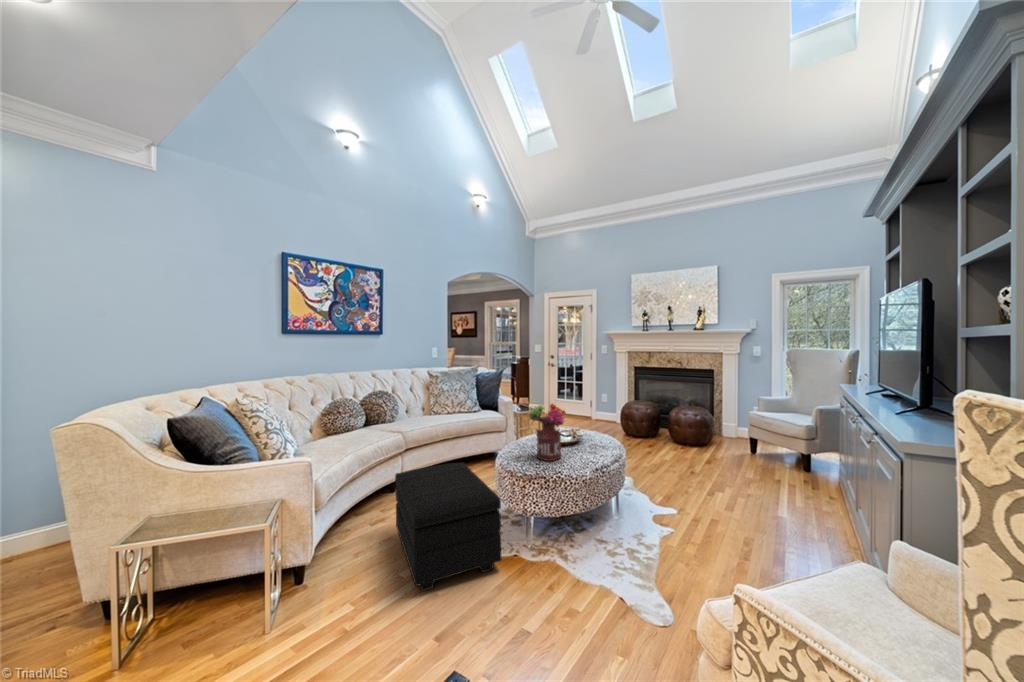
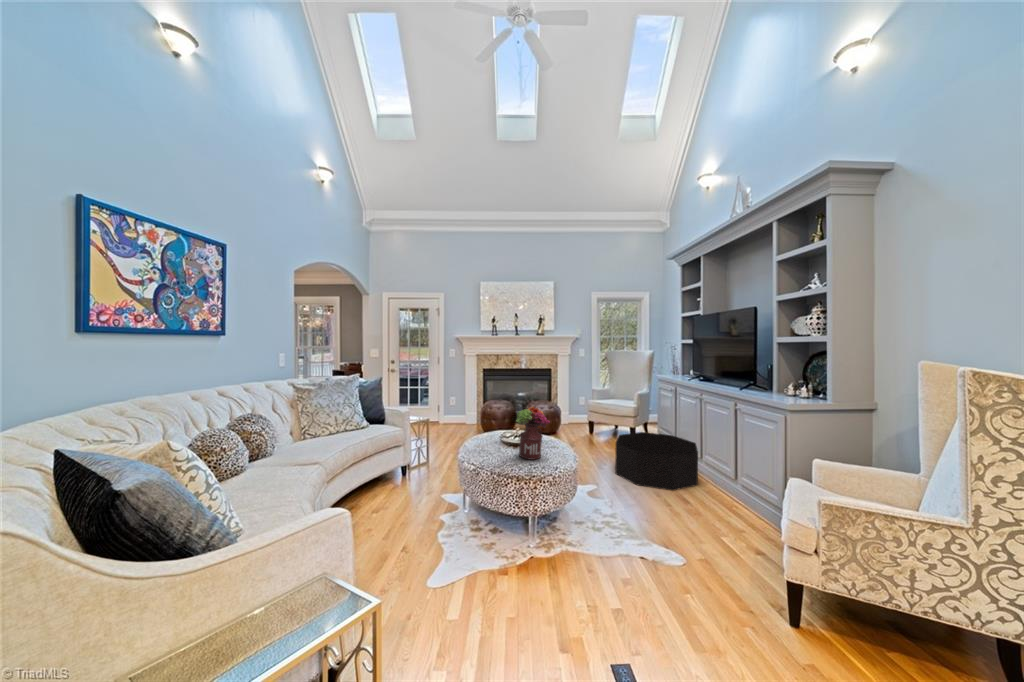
basket: none [724,462,878,567] -> present [615,432,698,491]
footstool: present [395,463,501,591] -> none [398,480,542,616]

